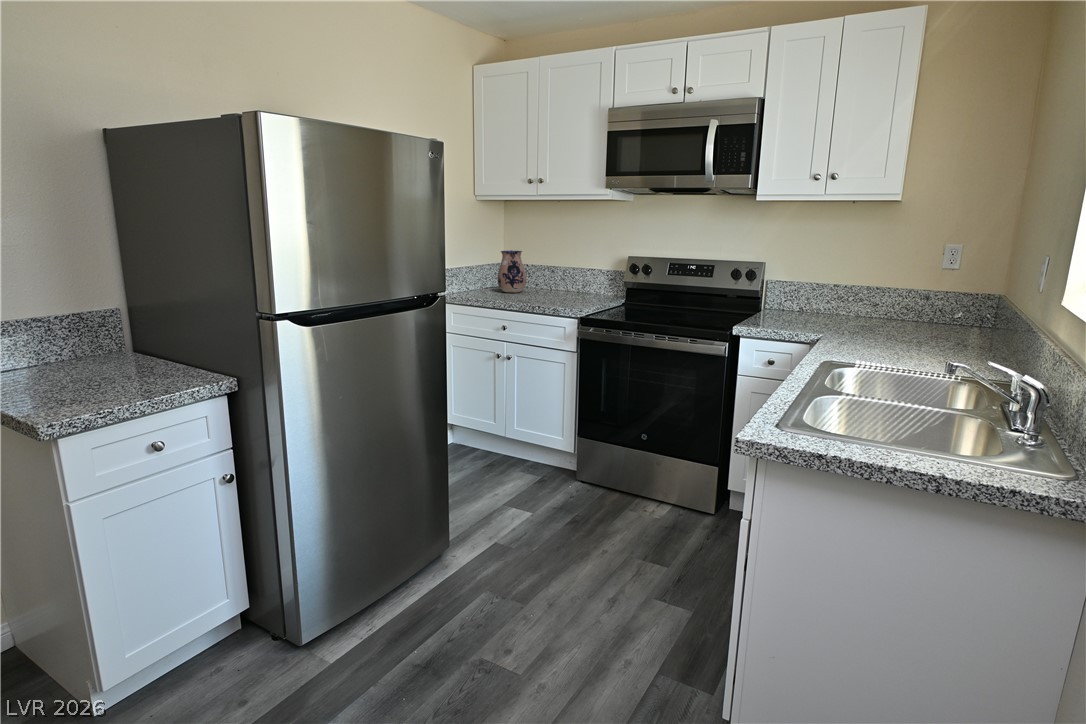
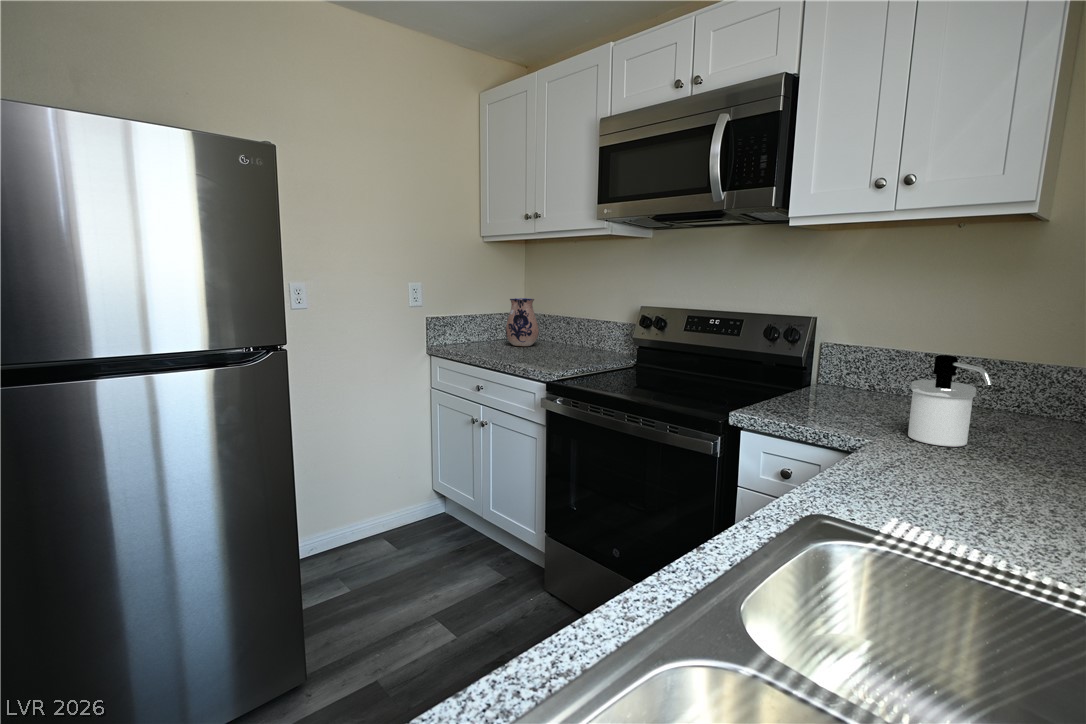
soap dispenser: none [839,283,885,335] -> present [908,355,992,447]

